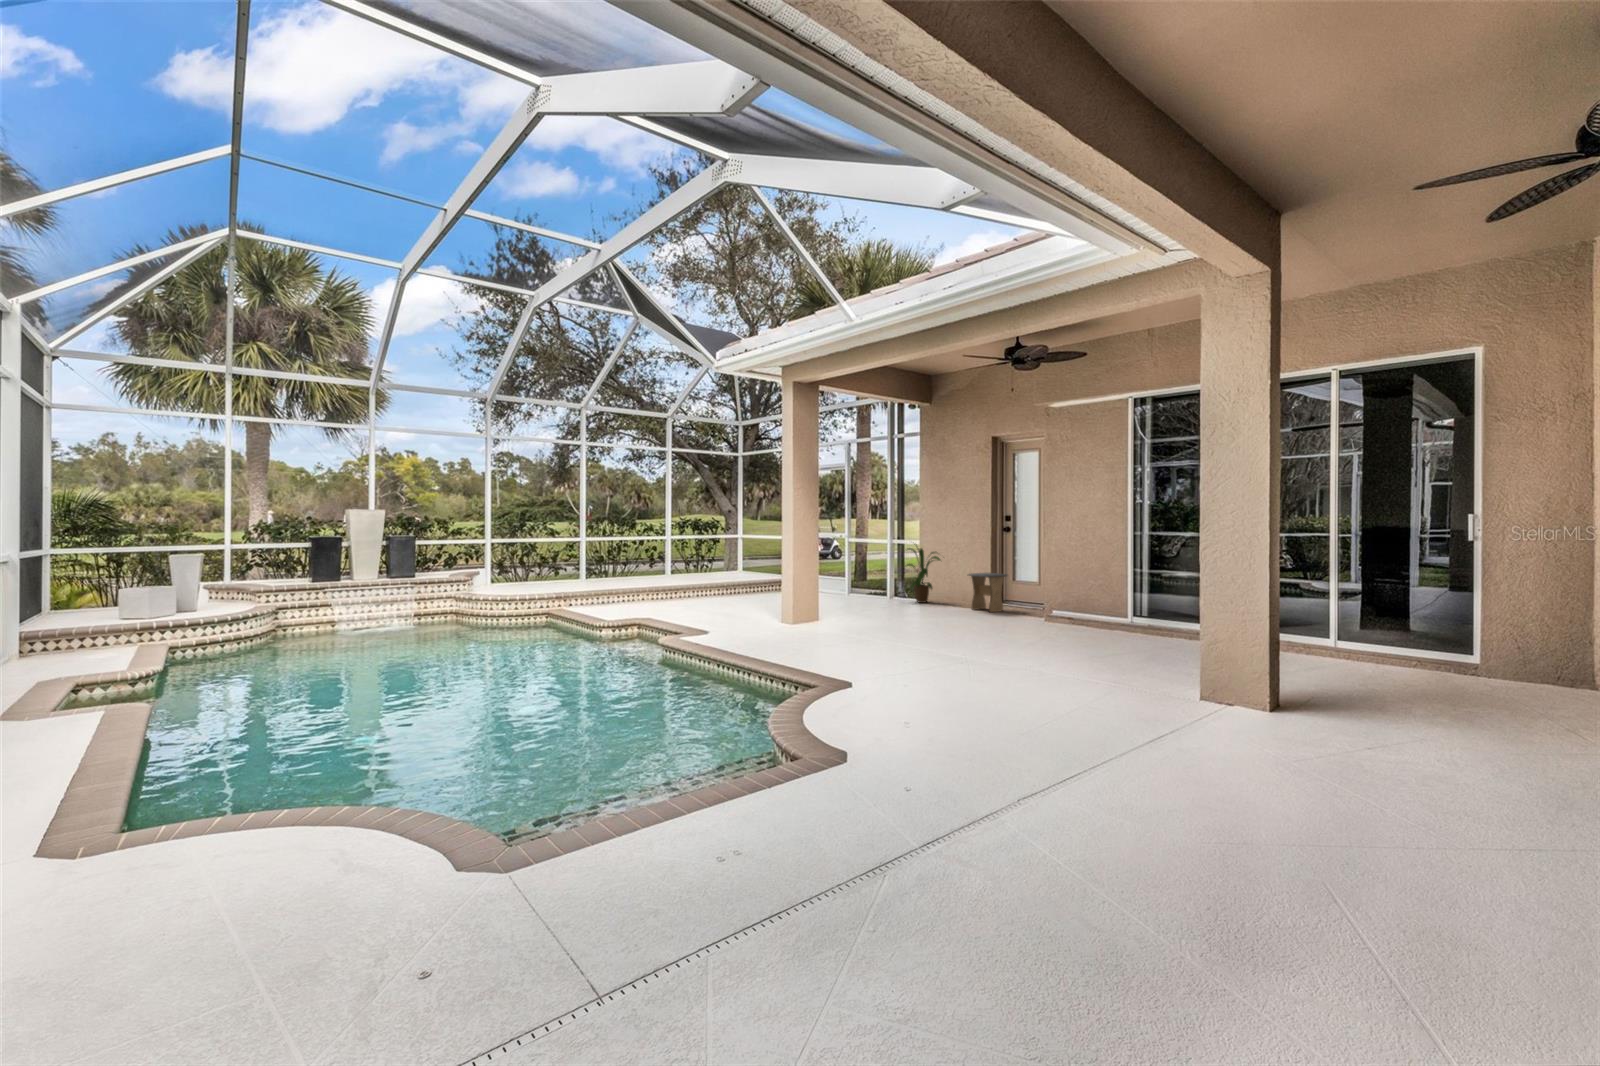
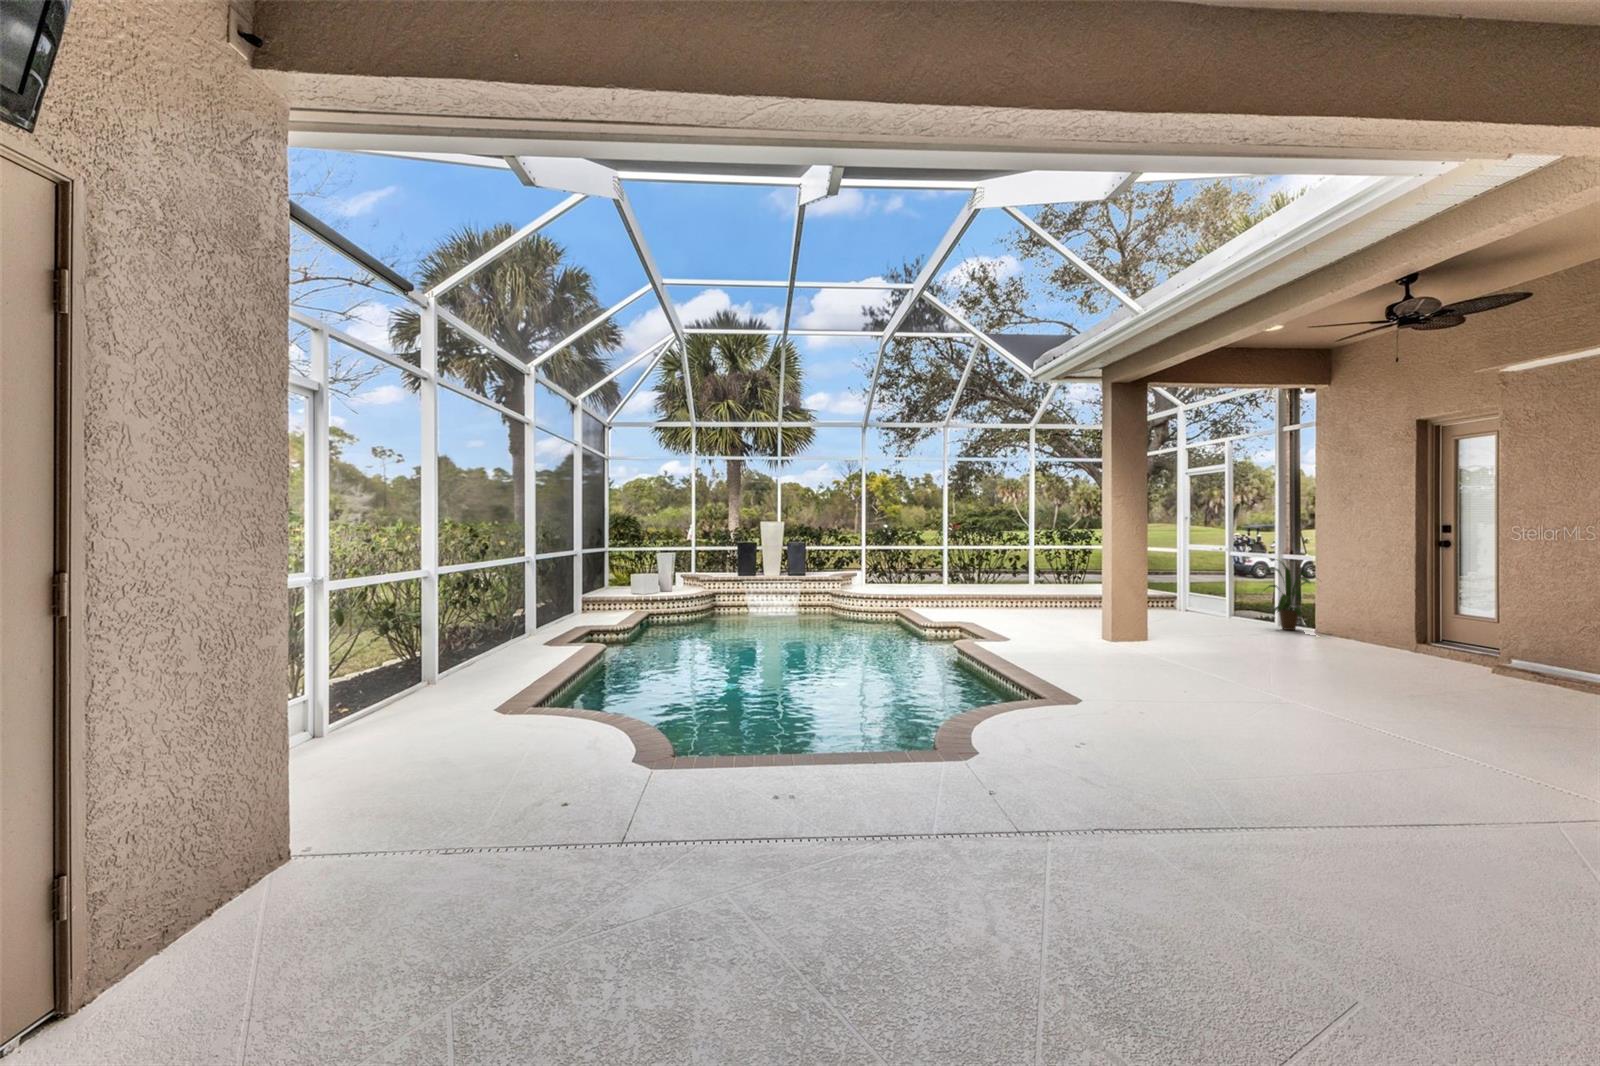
stool: present [968,573,1007,612] -> none [1333,600,1392,647]

